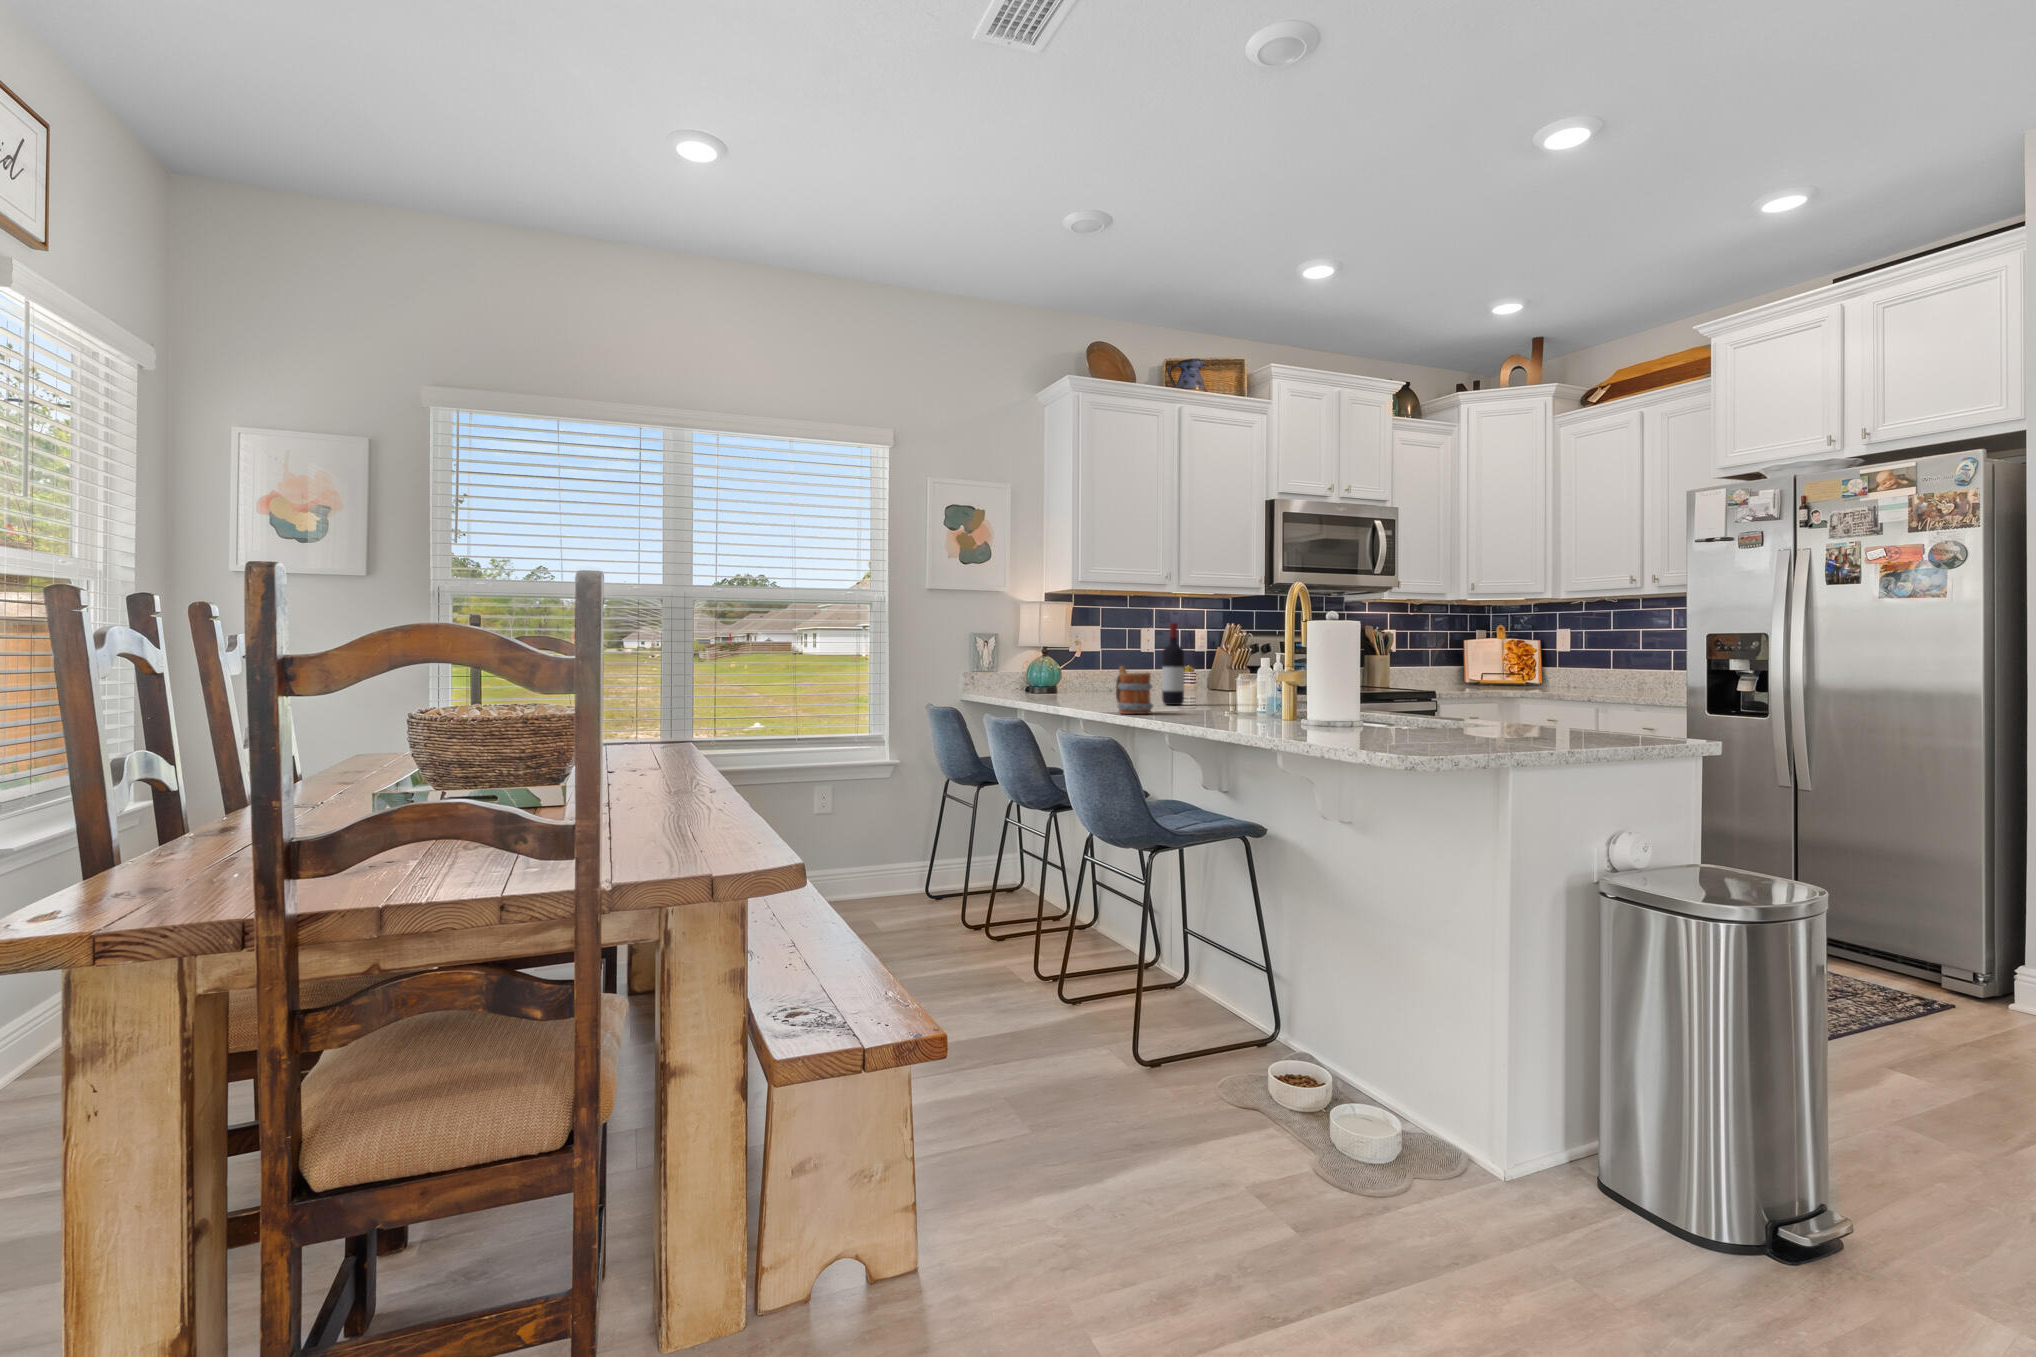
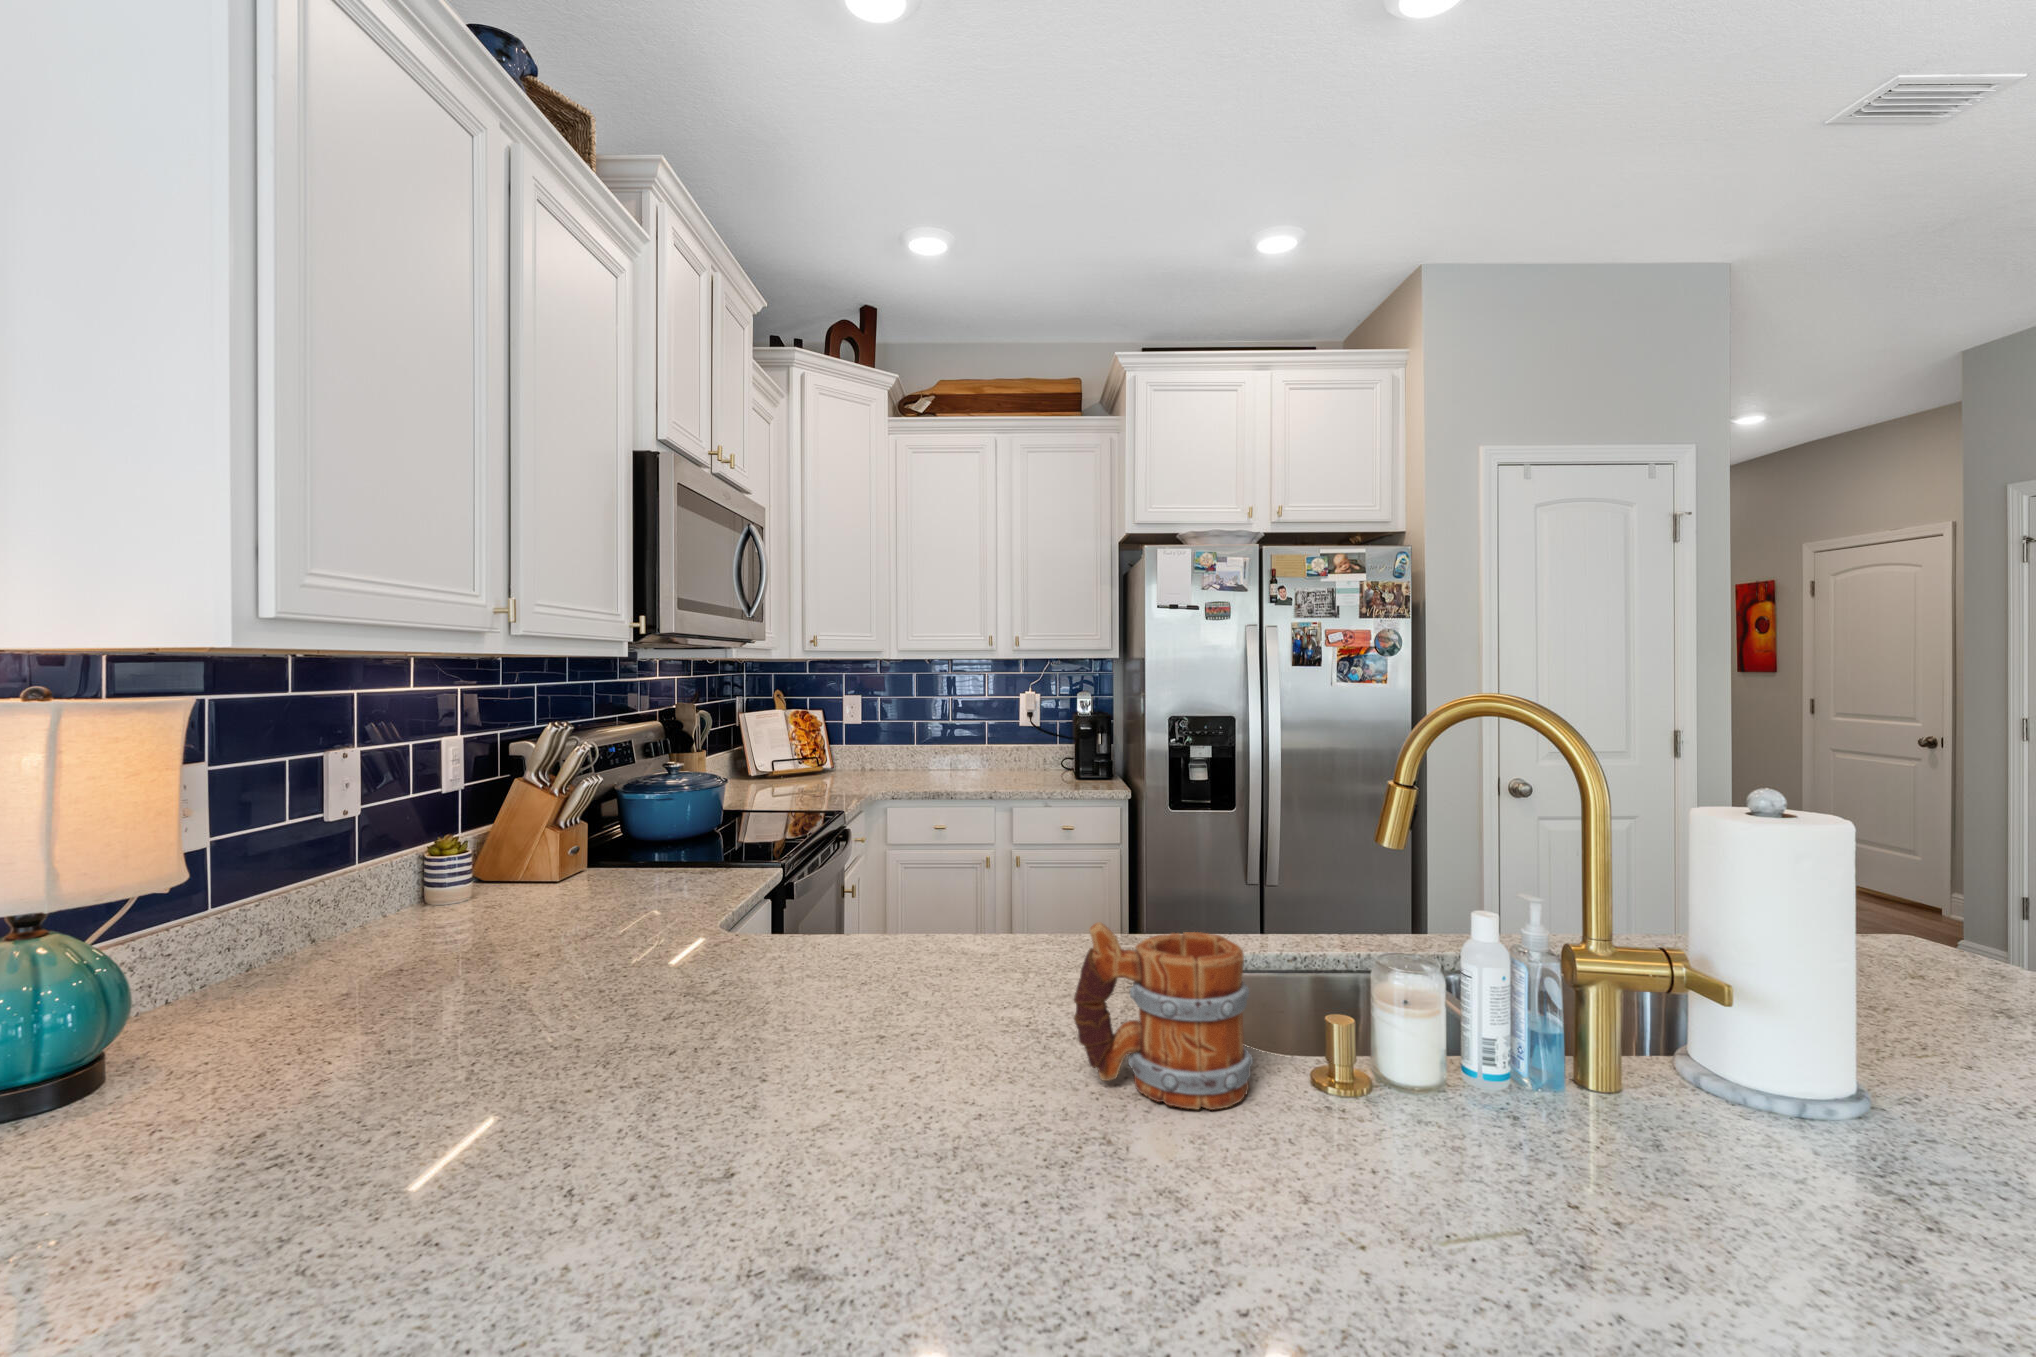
wine bottle: present [1162,623,1184,705] -> none [841,737,902,970]

